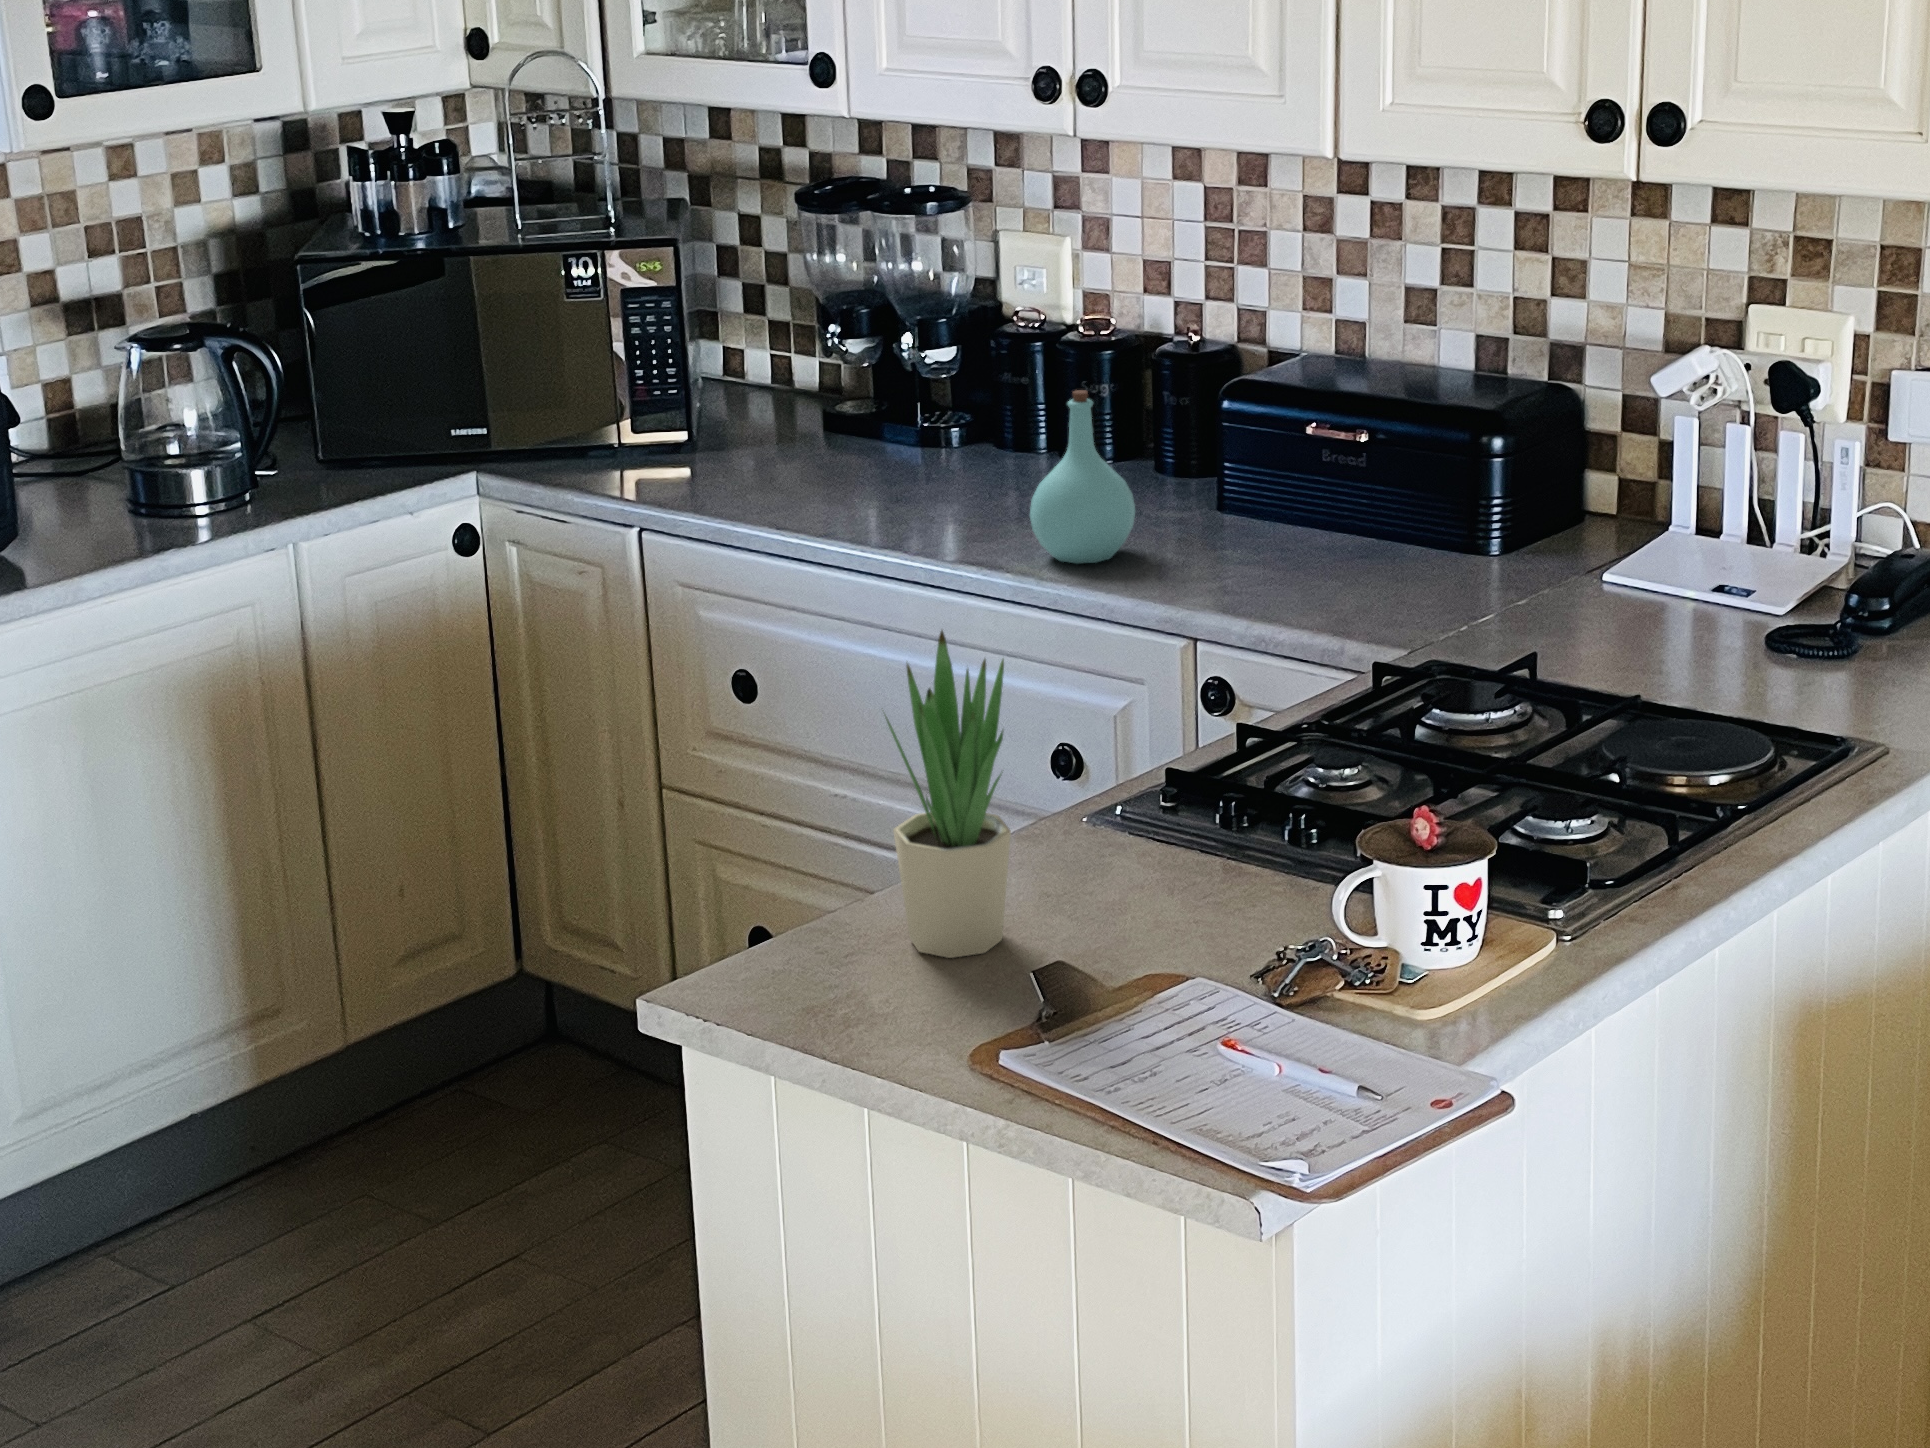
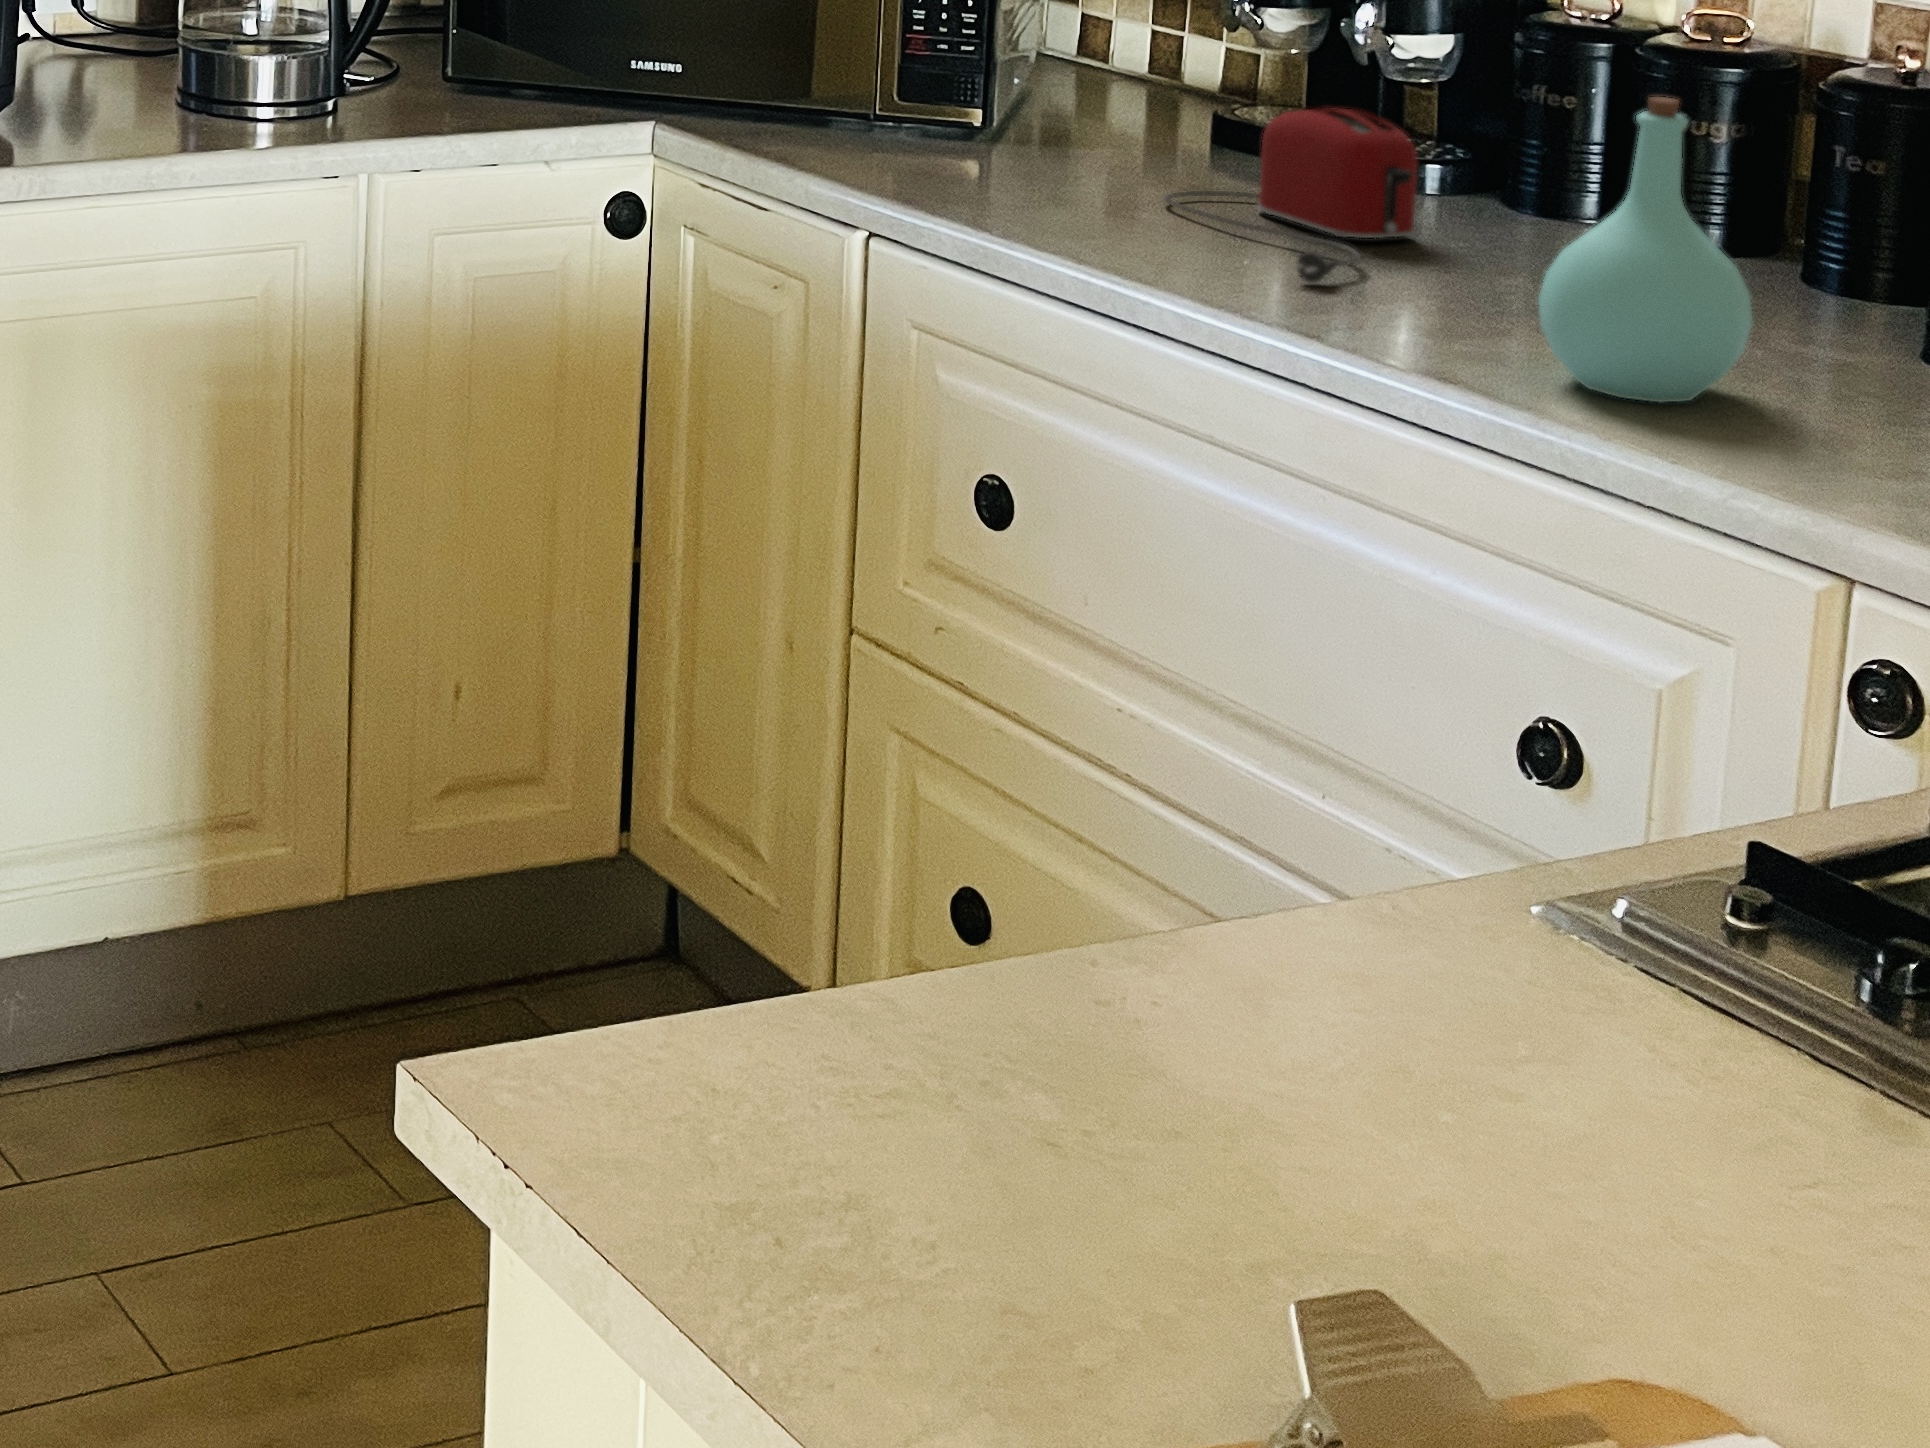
toaster: none [807,404,953,520] -> present [1164,108,1417,283]
potted plant: present [885,630,1011,958] -> none [1080,410,1388,1148]

